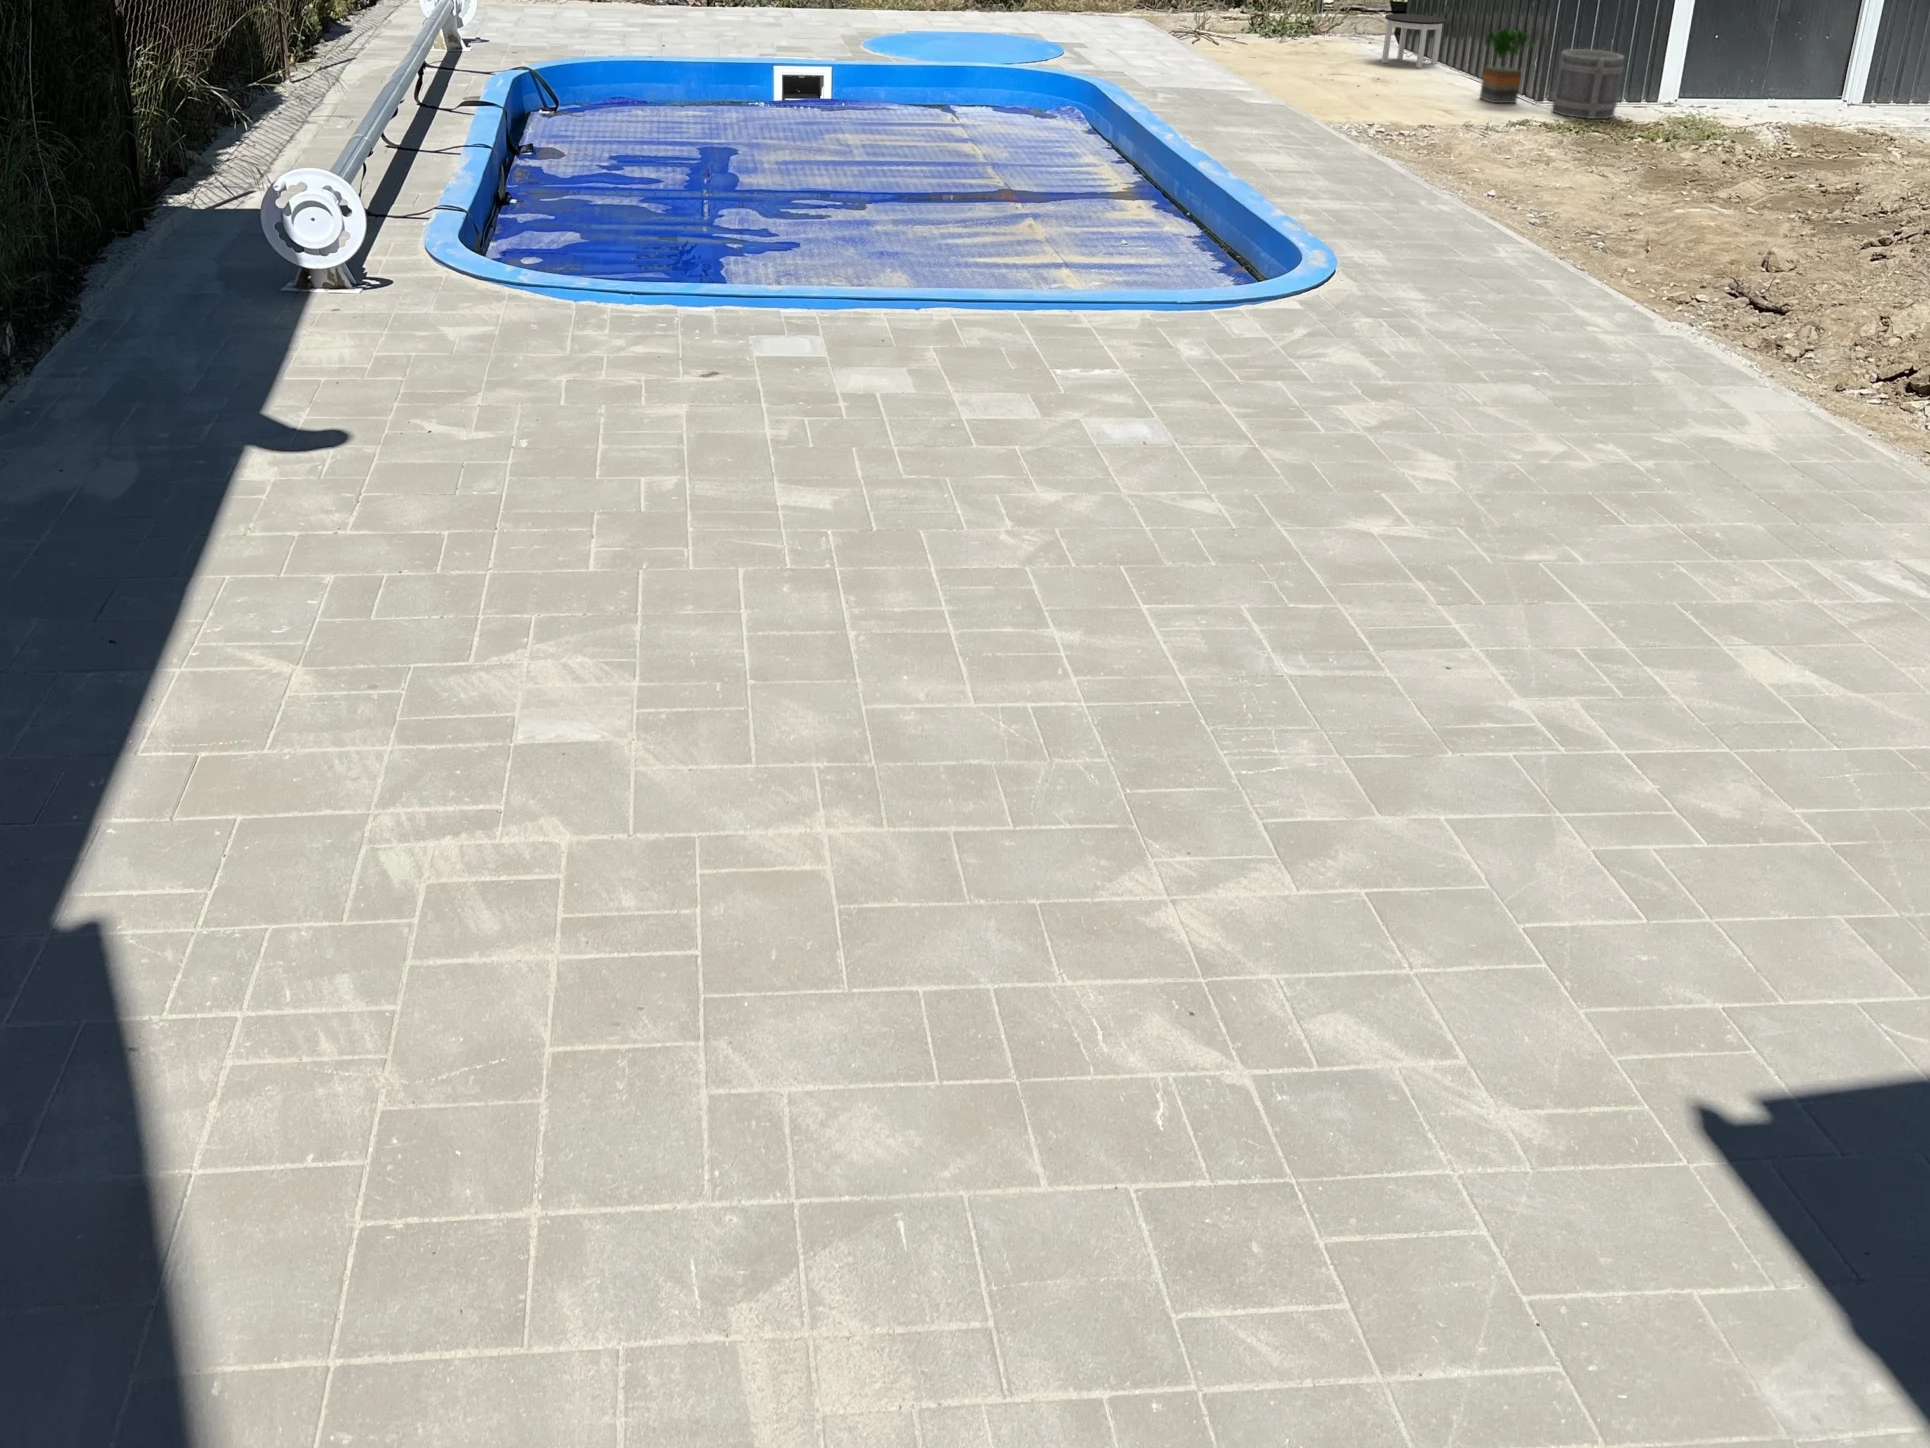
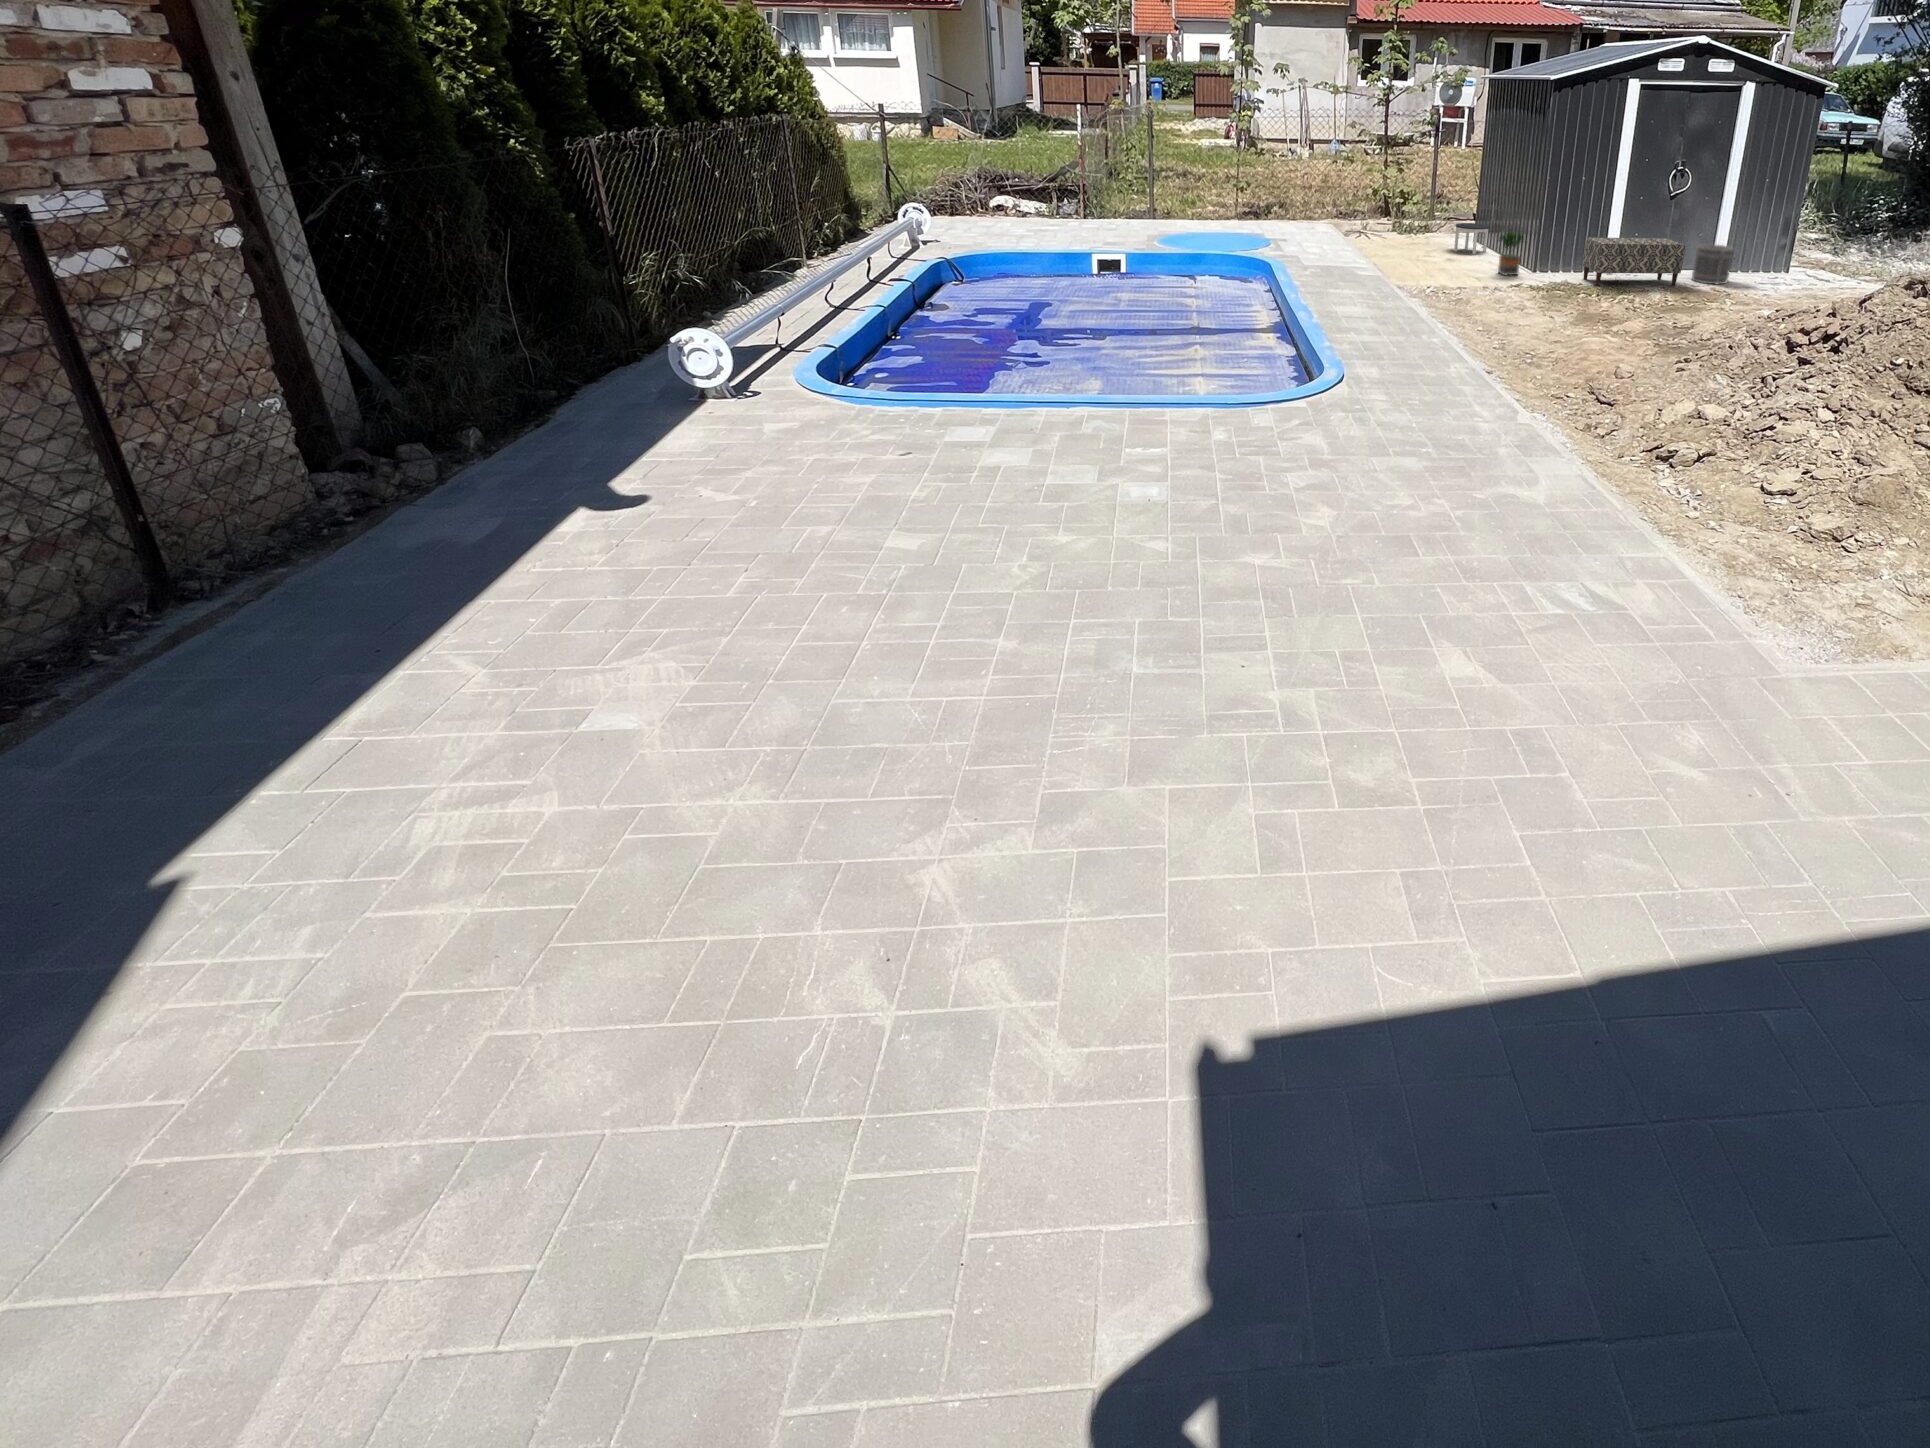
bench: none [1629,39,1812,124] -> present [1582,237,1685,286]
bucket: present [1552,49,1624,119] -> present [1692,244,1733,284]

